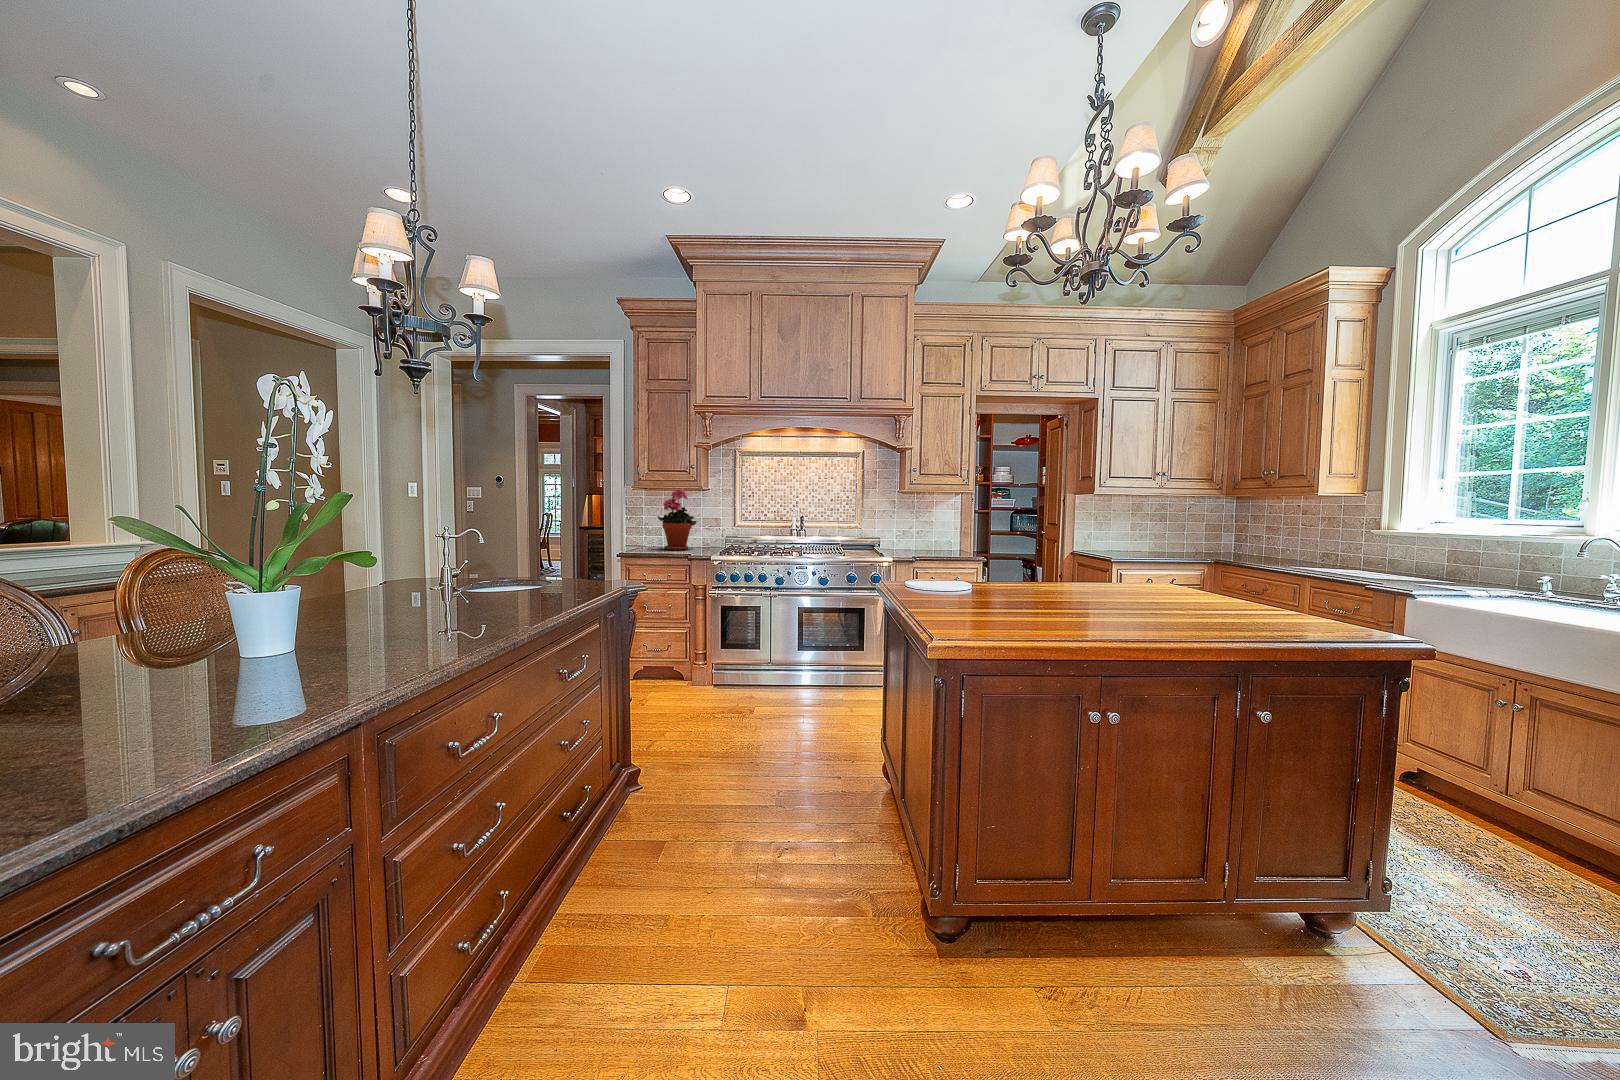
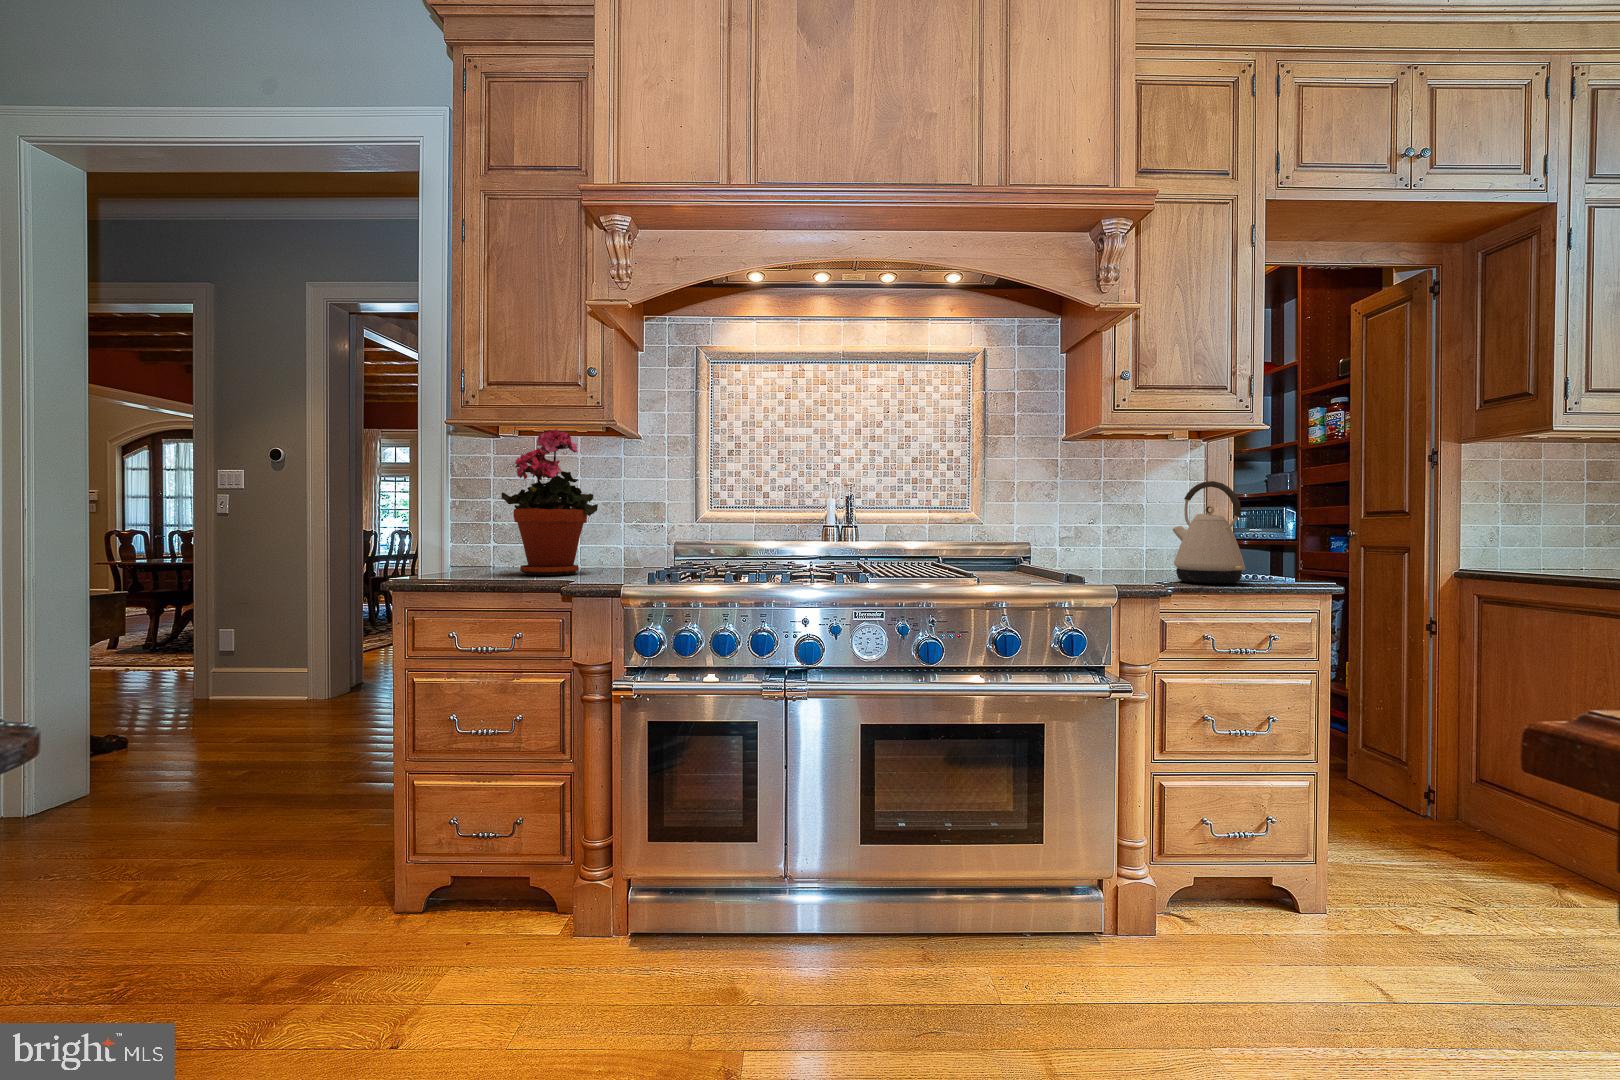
kettle: none [926,517,952,557] -> present [1172,481,1245,584]

